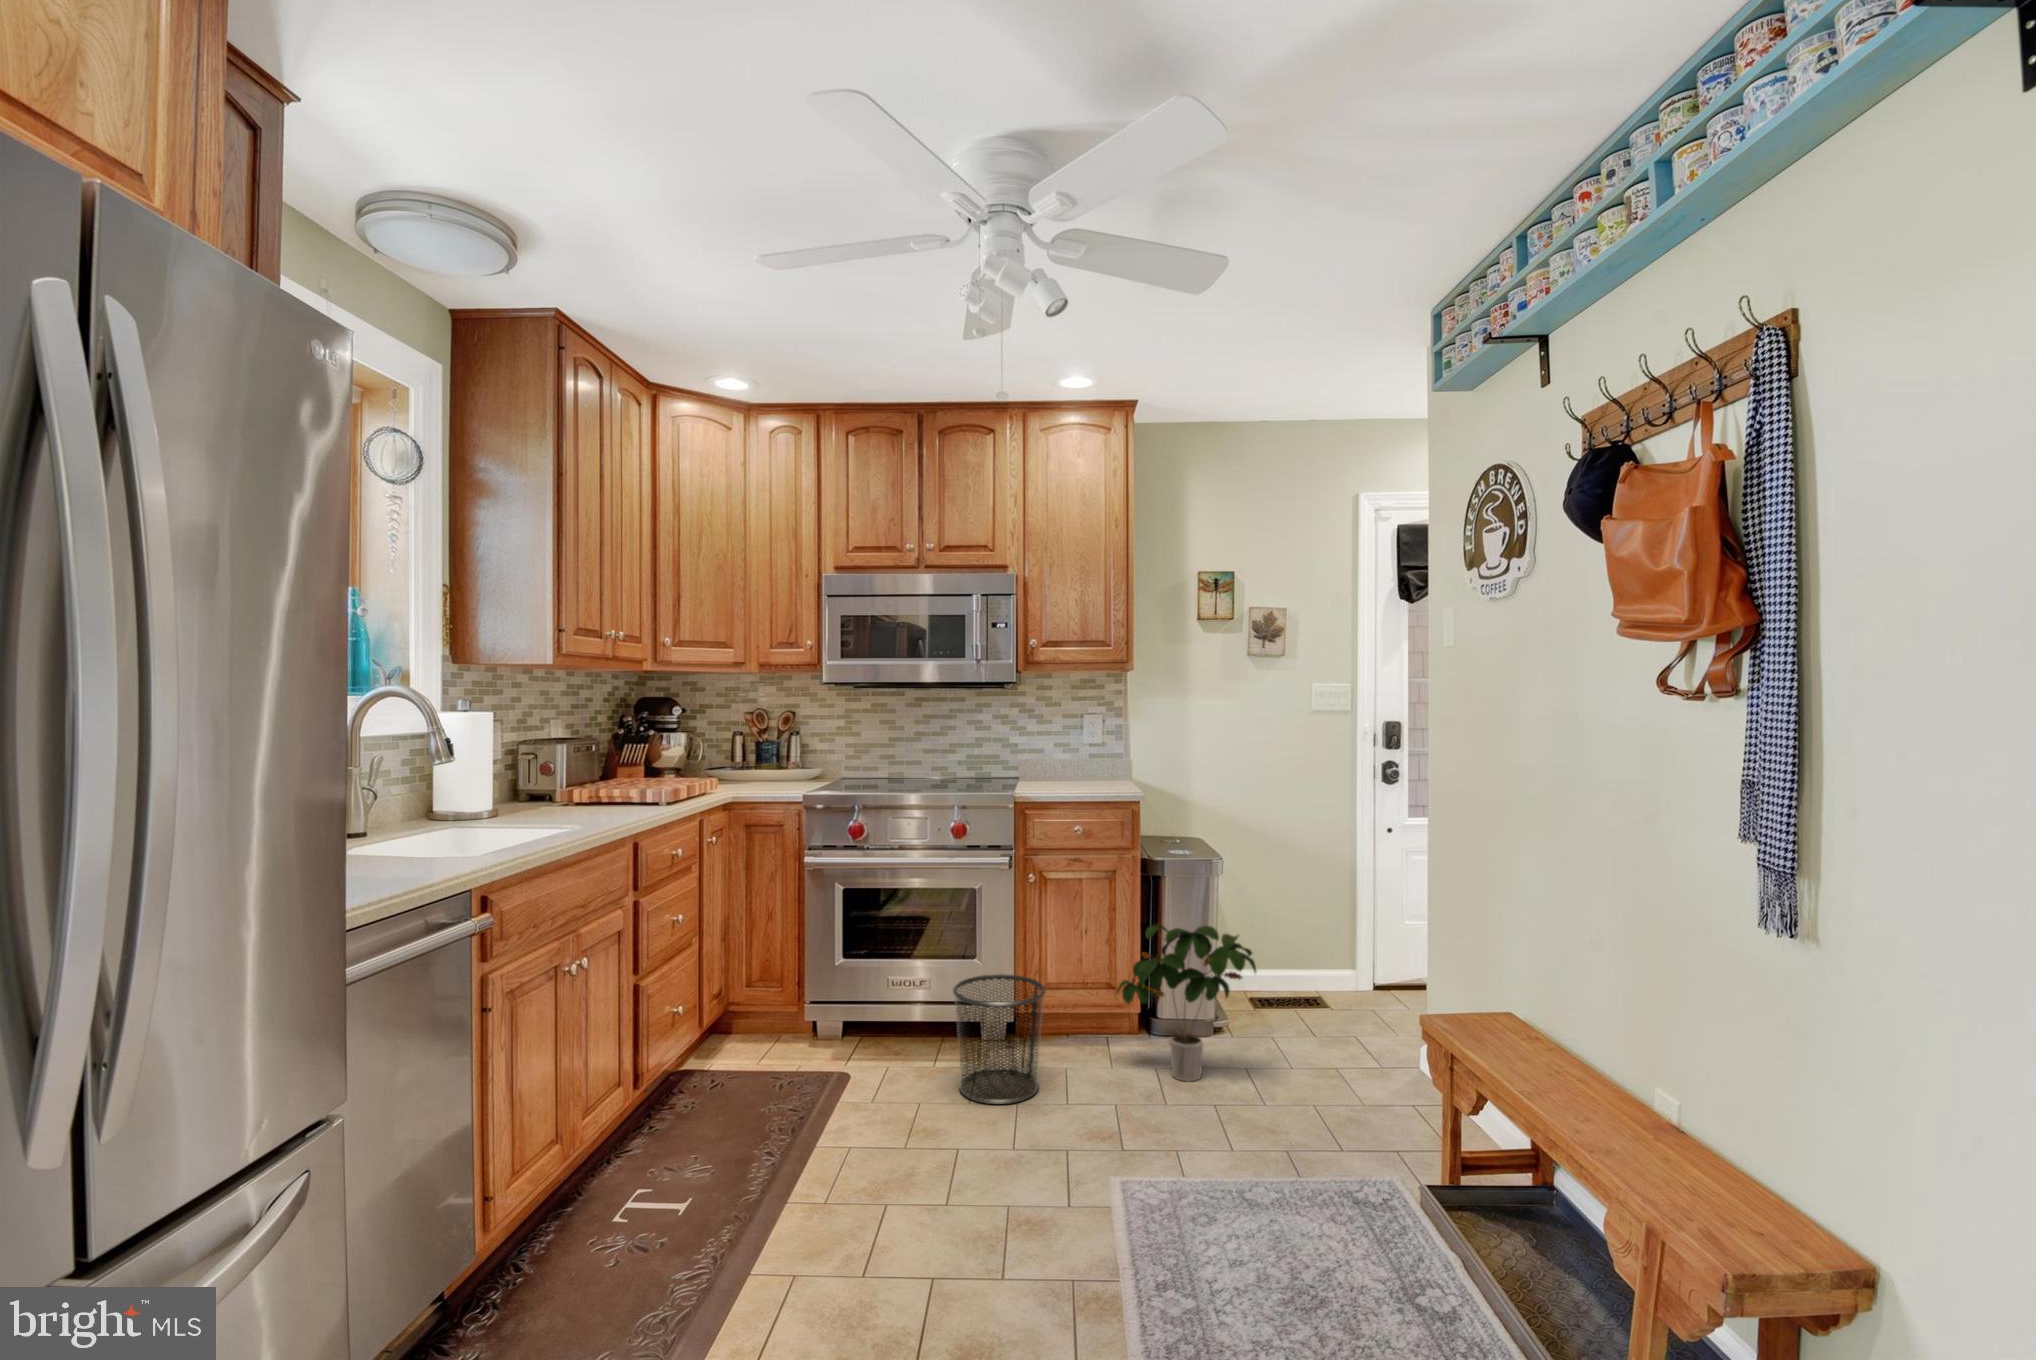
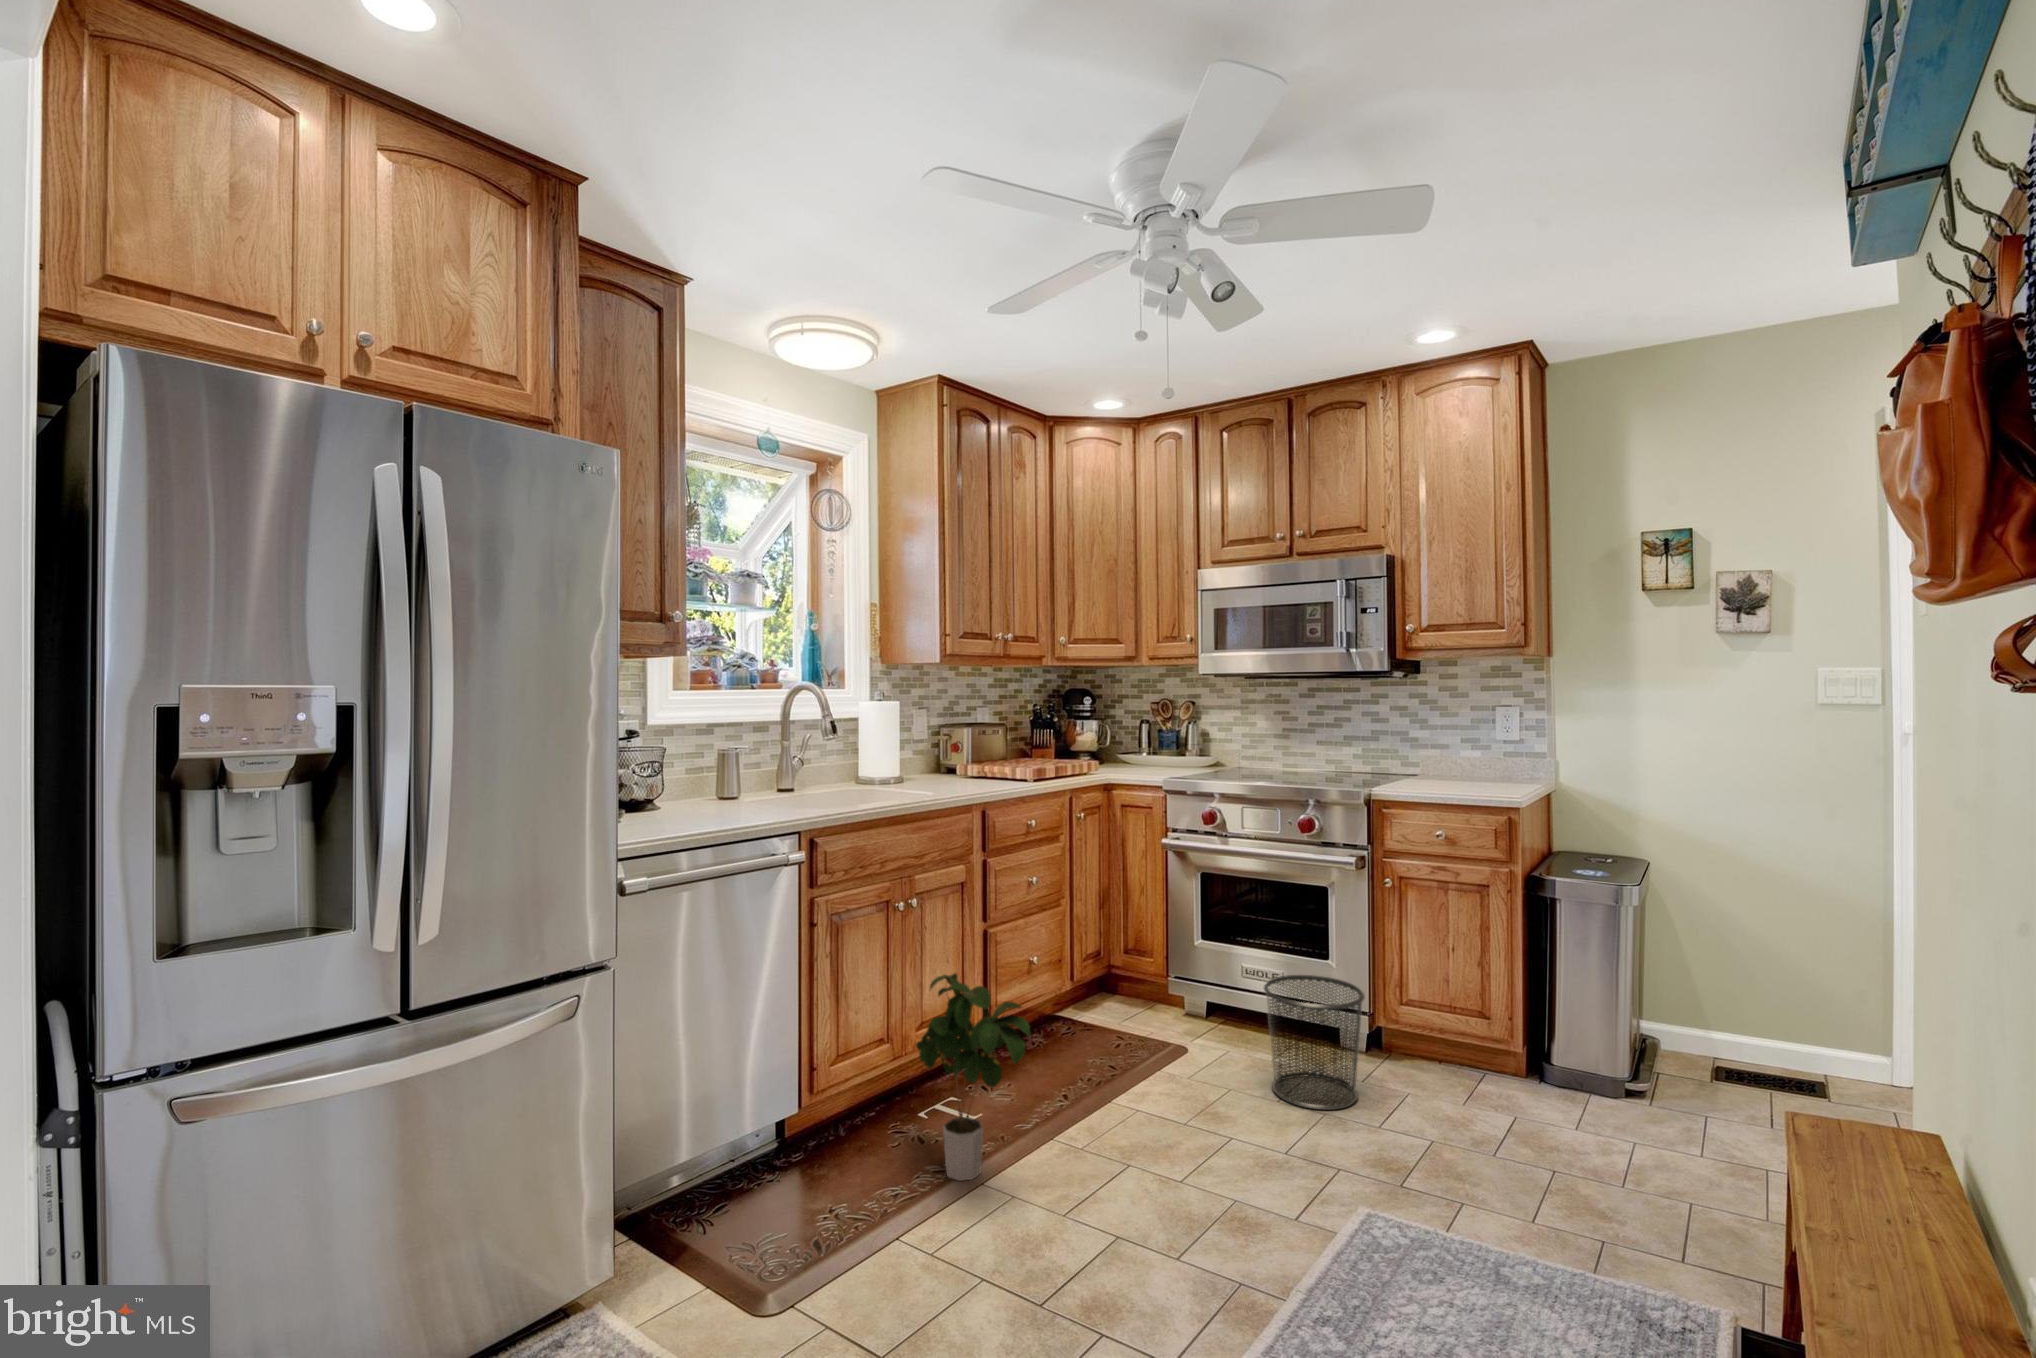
potted plant: present [1117,924,1256,1081] -> present [916,973,1030,1181]

